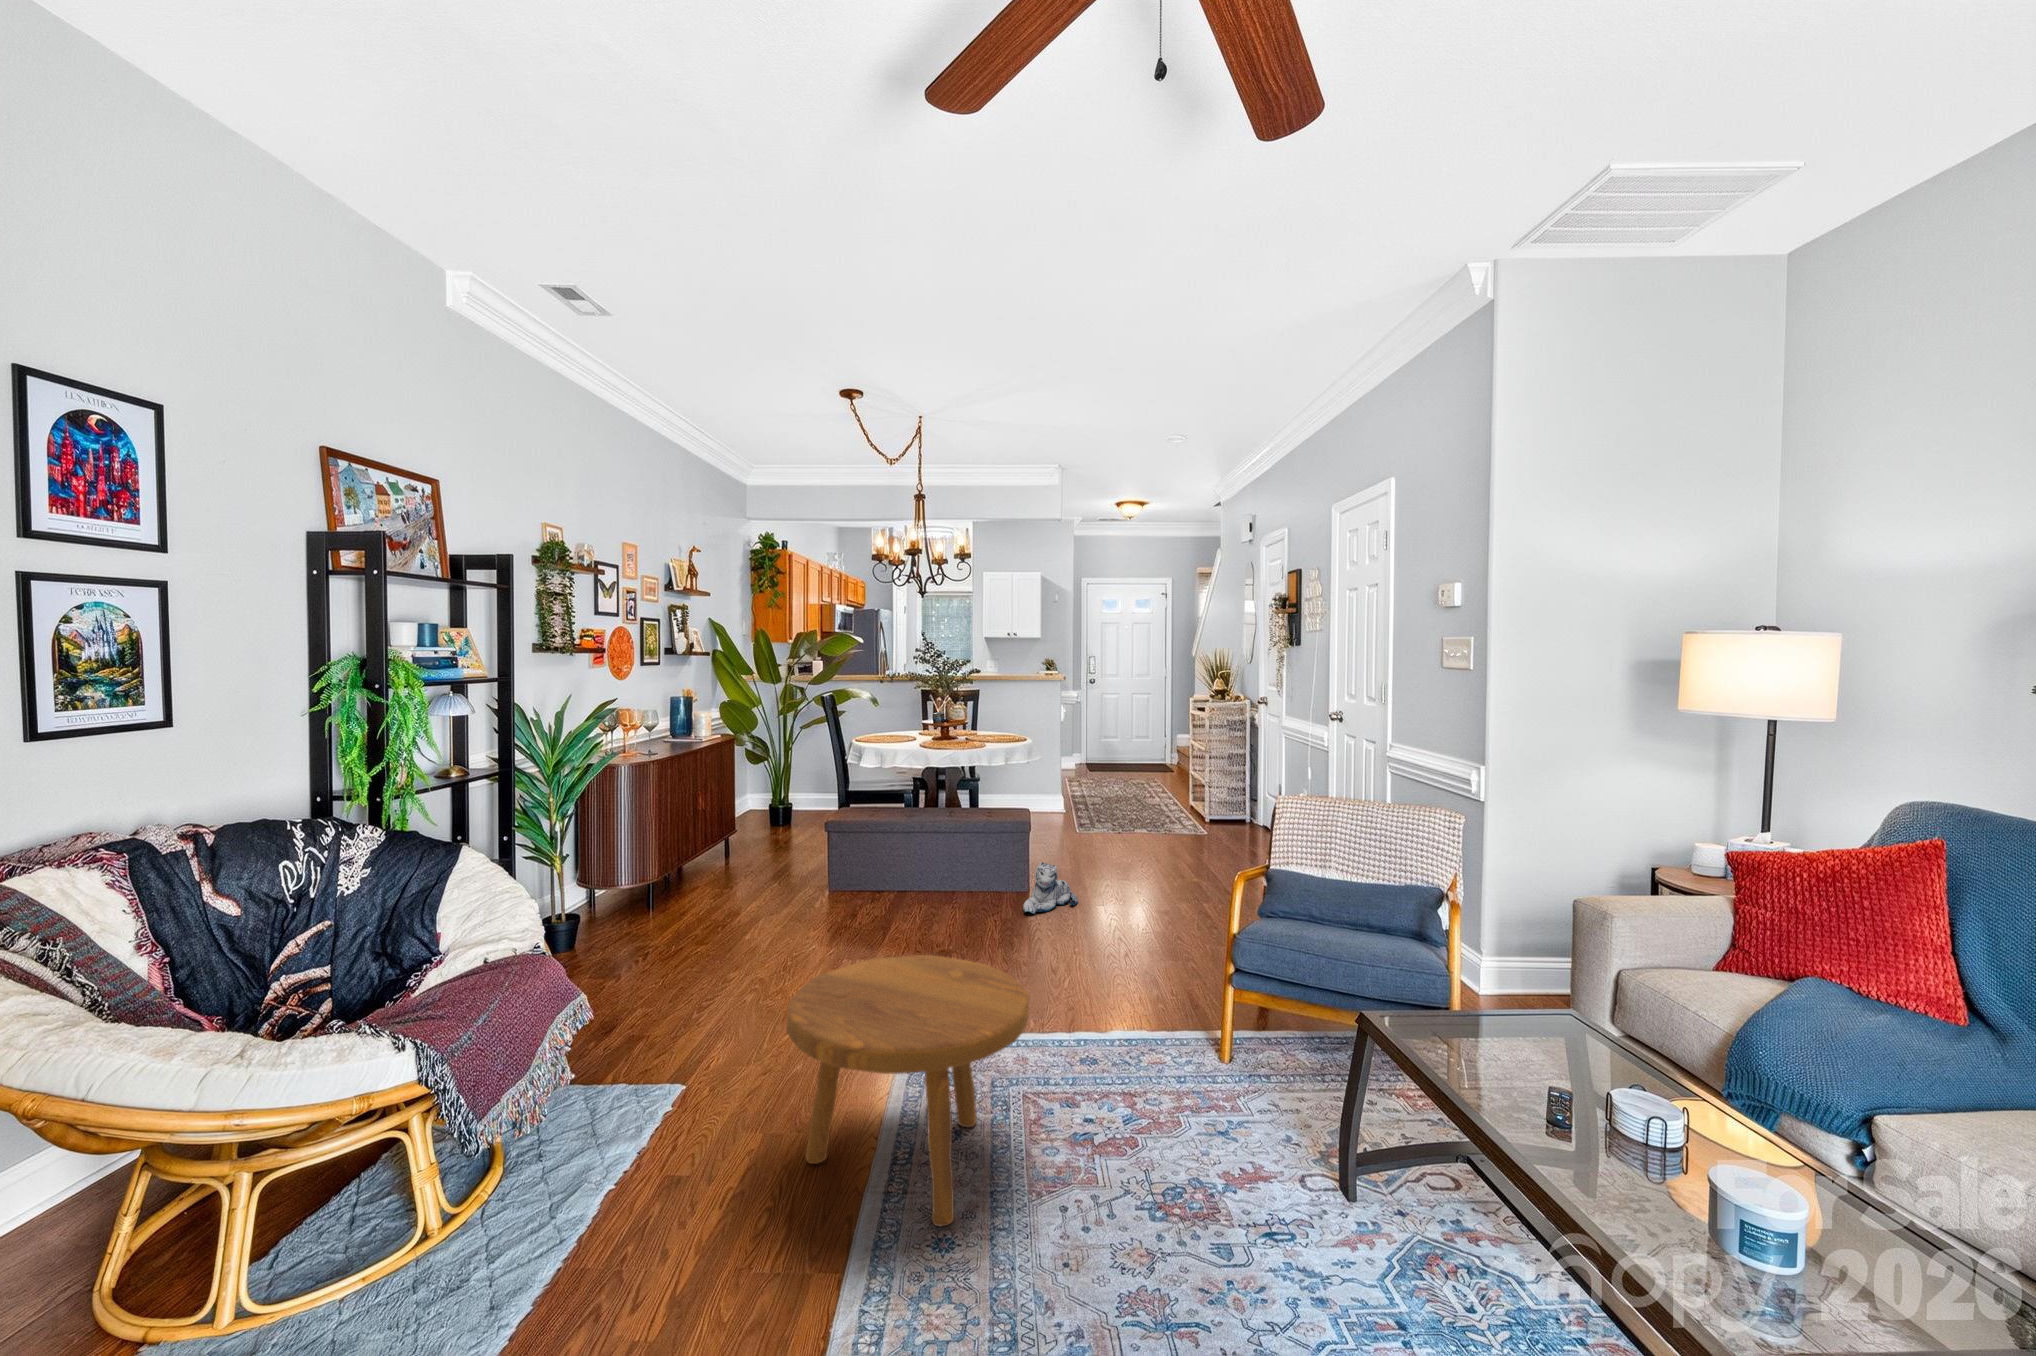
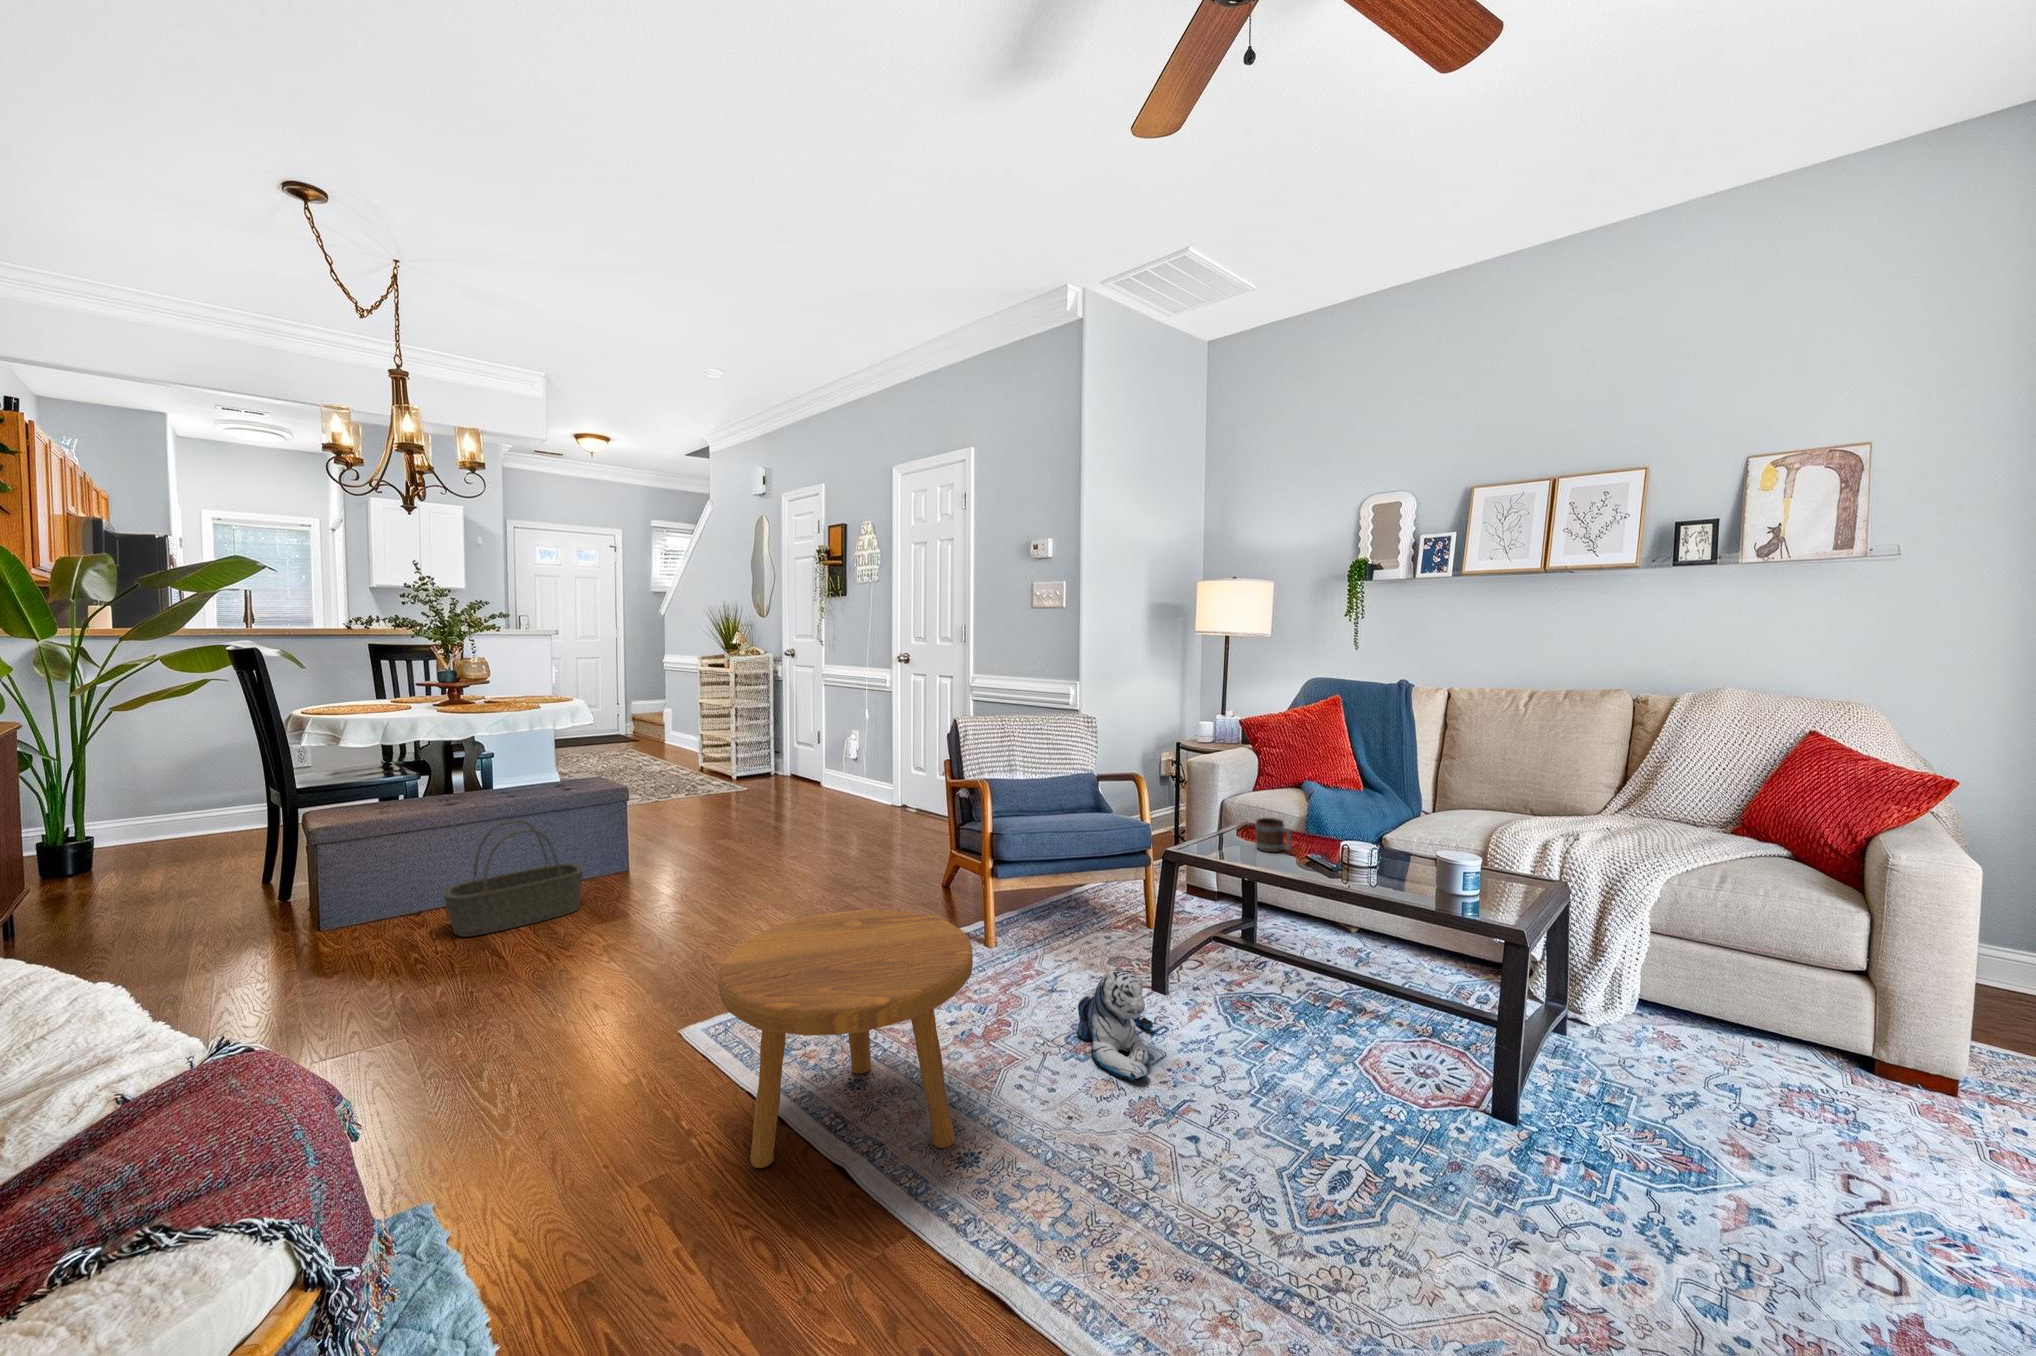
basket: none [862,823,964,912] -> present [443,820,583,937]
plush toy: present [1023,862,1078,914] -> present [1076,971,1153,1081]
mug: none [1545,1003,1595,1064] -> present [1255,818,1291,852]

